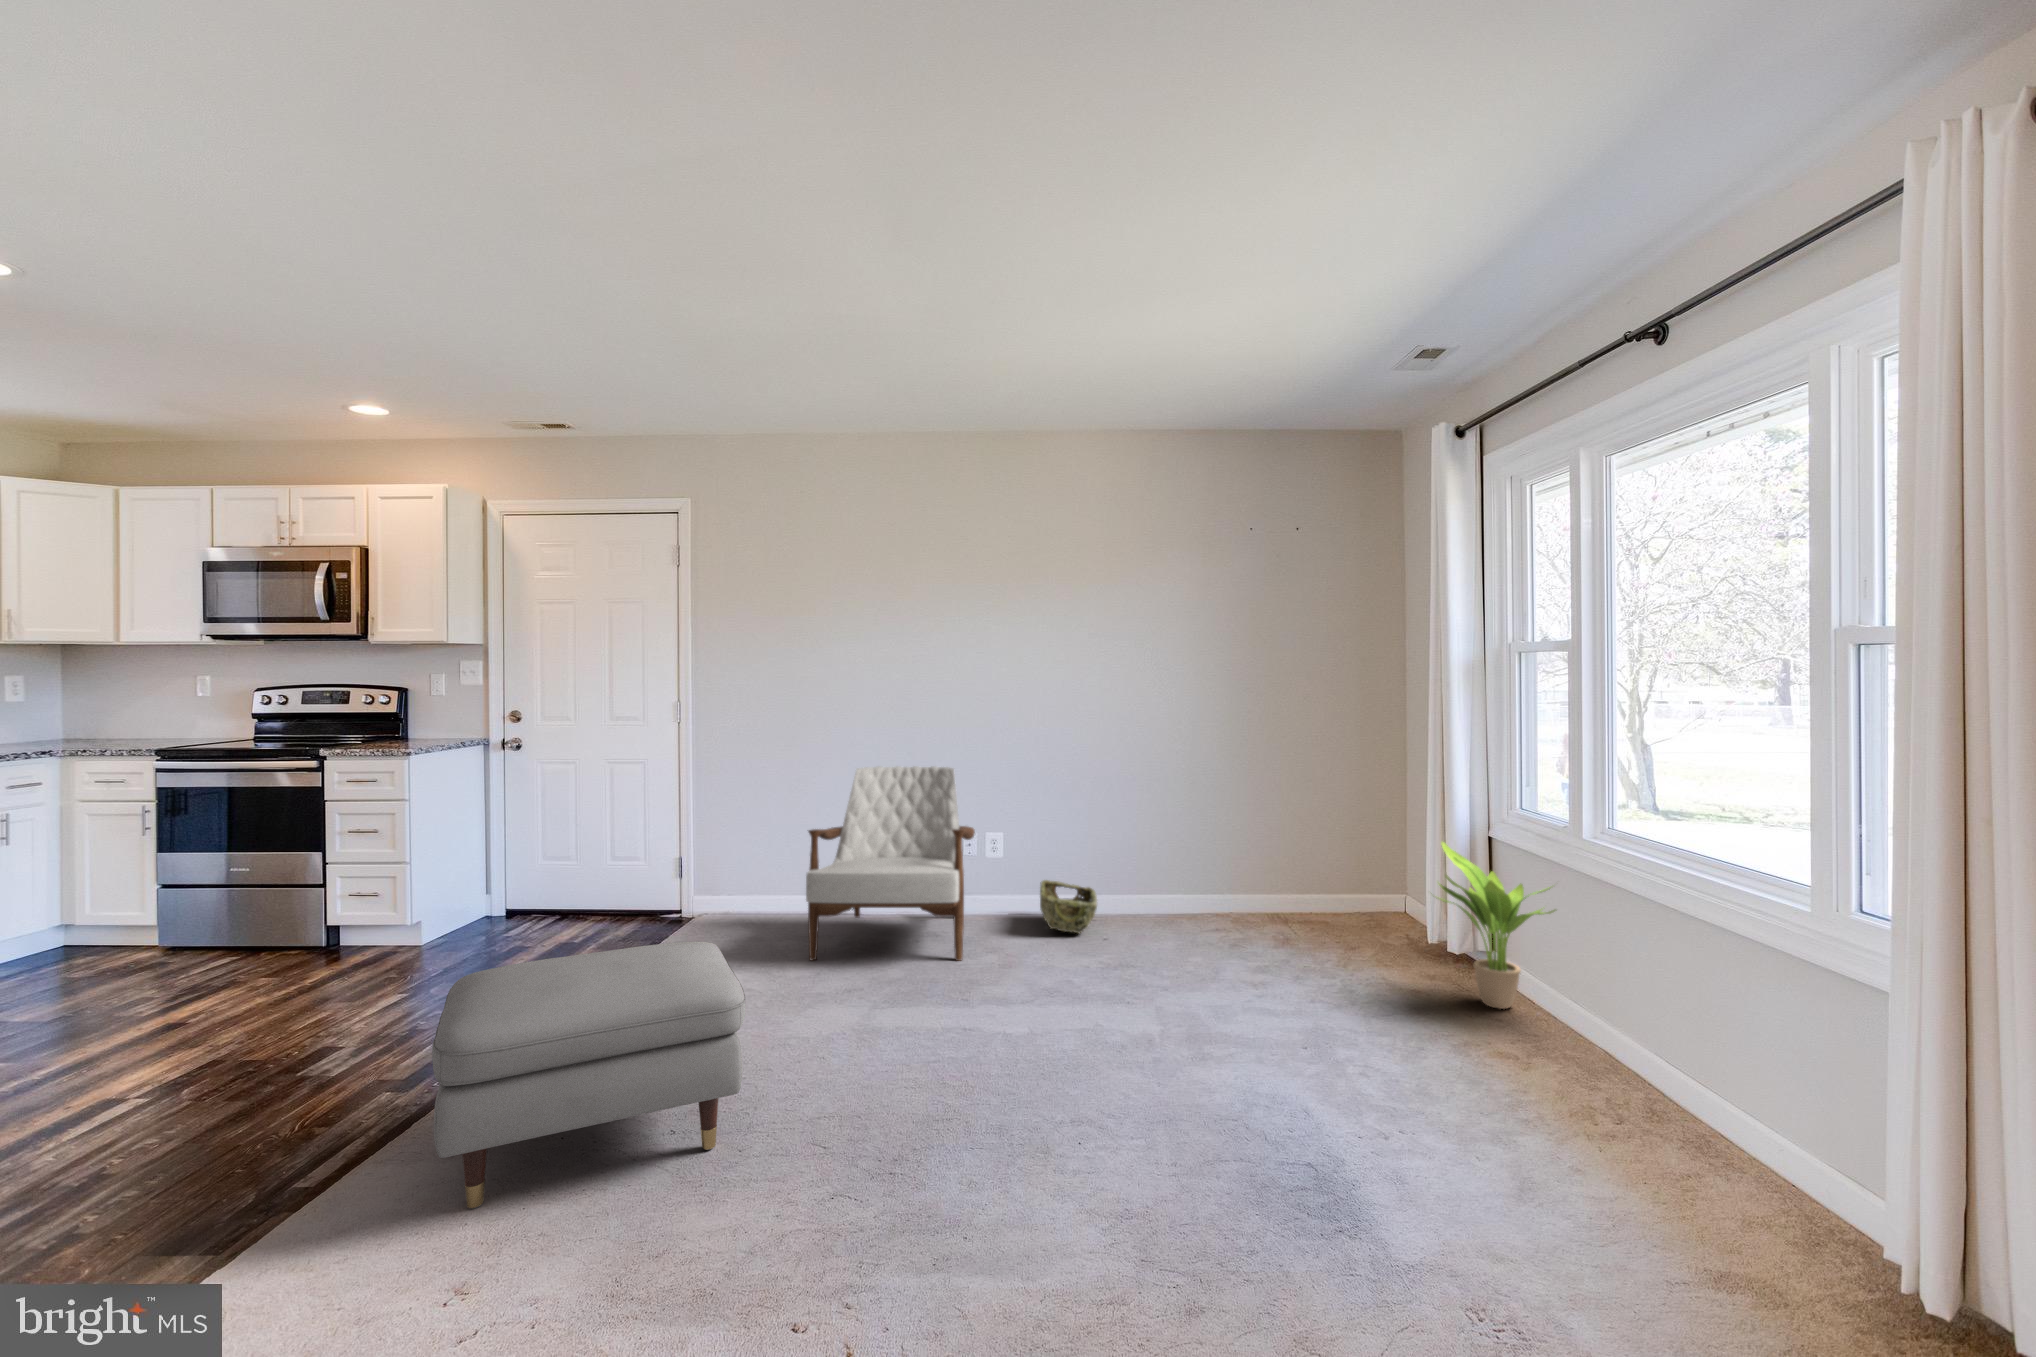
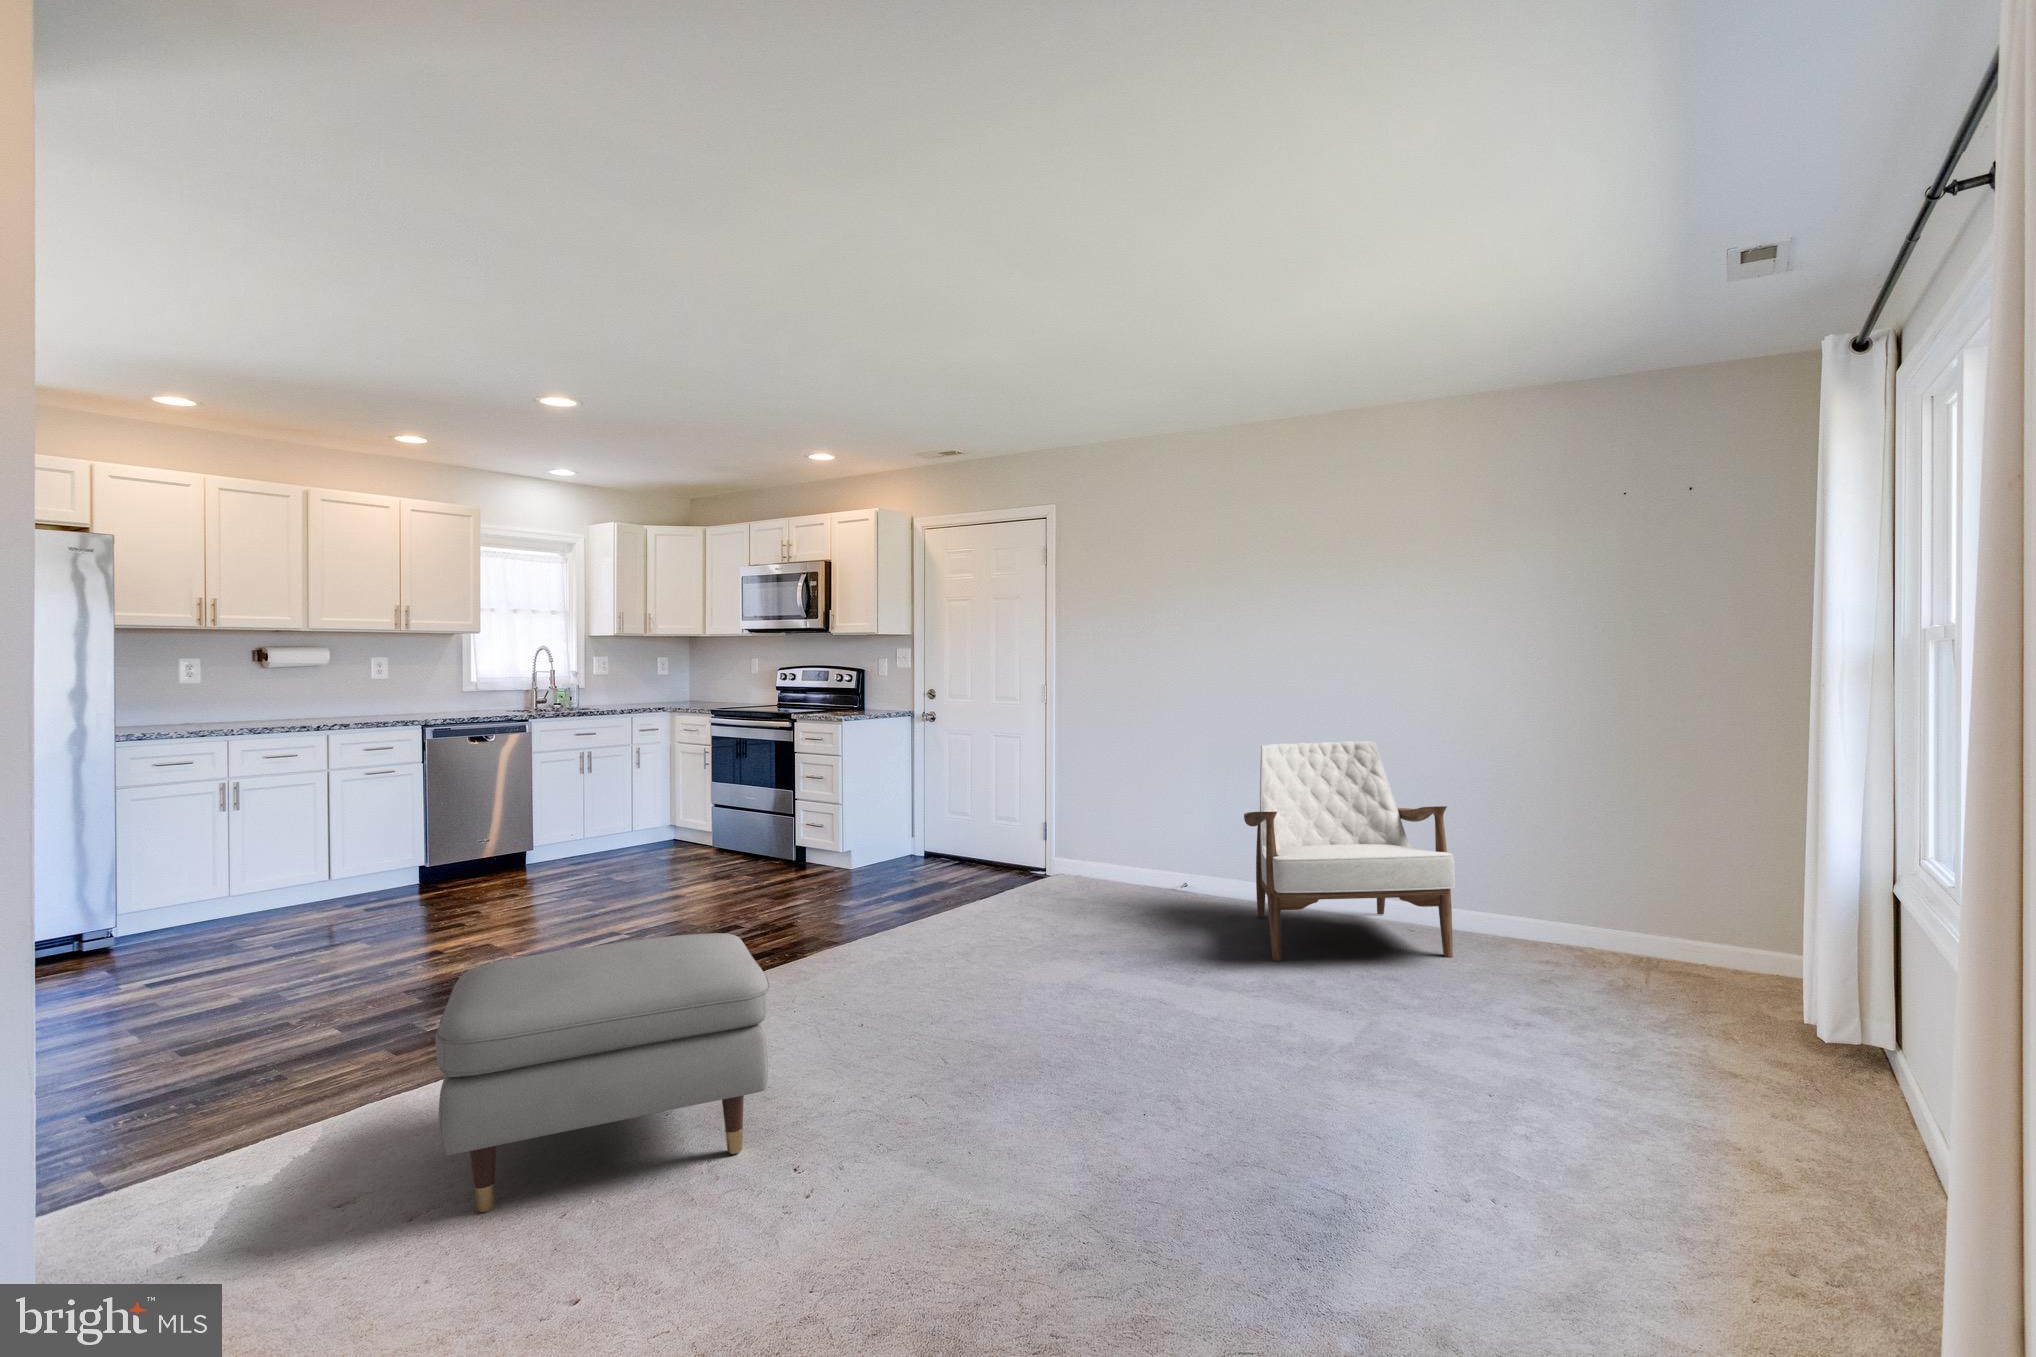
armchair: present [806,766,975,961] -> present [1244,741,1455,961]
potted plant: present [1438,842,1555,1009] -> none [1544,813,1700,1003]
woven basket: present [1040,880,1097,933] -> none [1100,877,1164,935]

